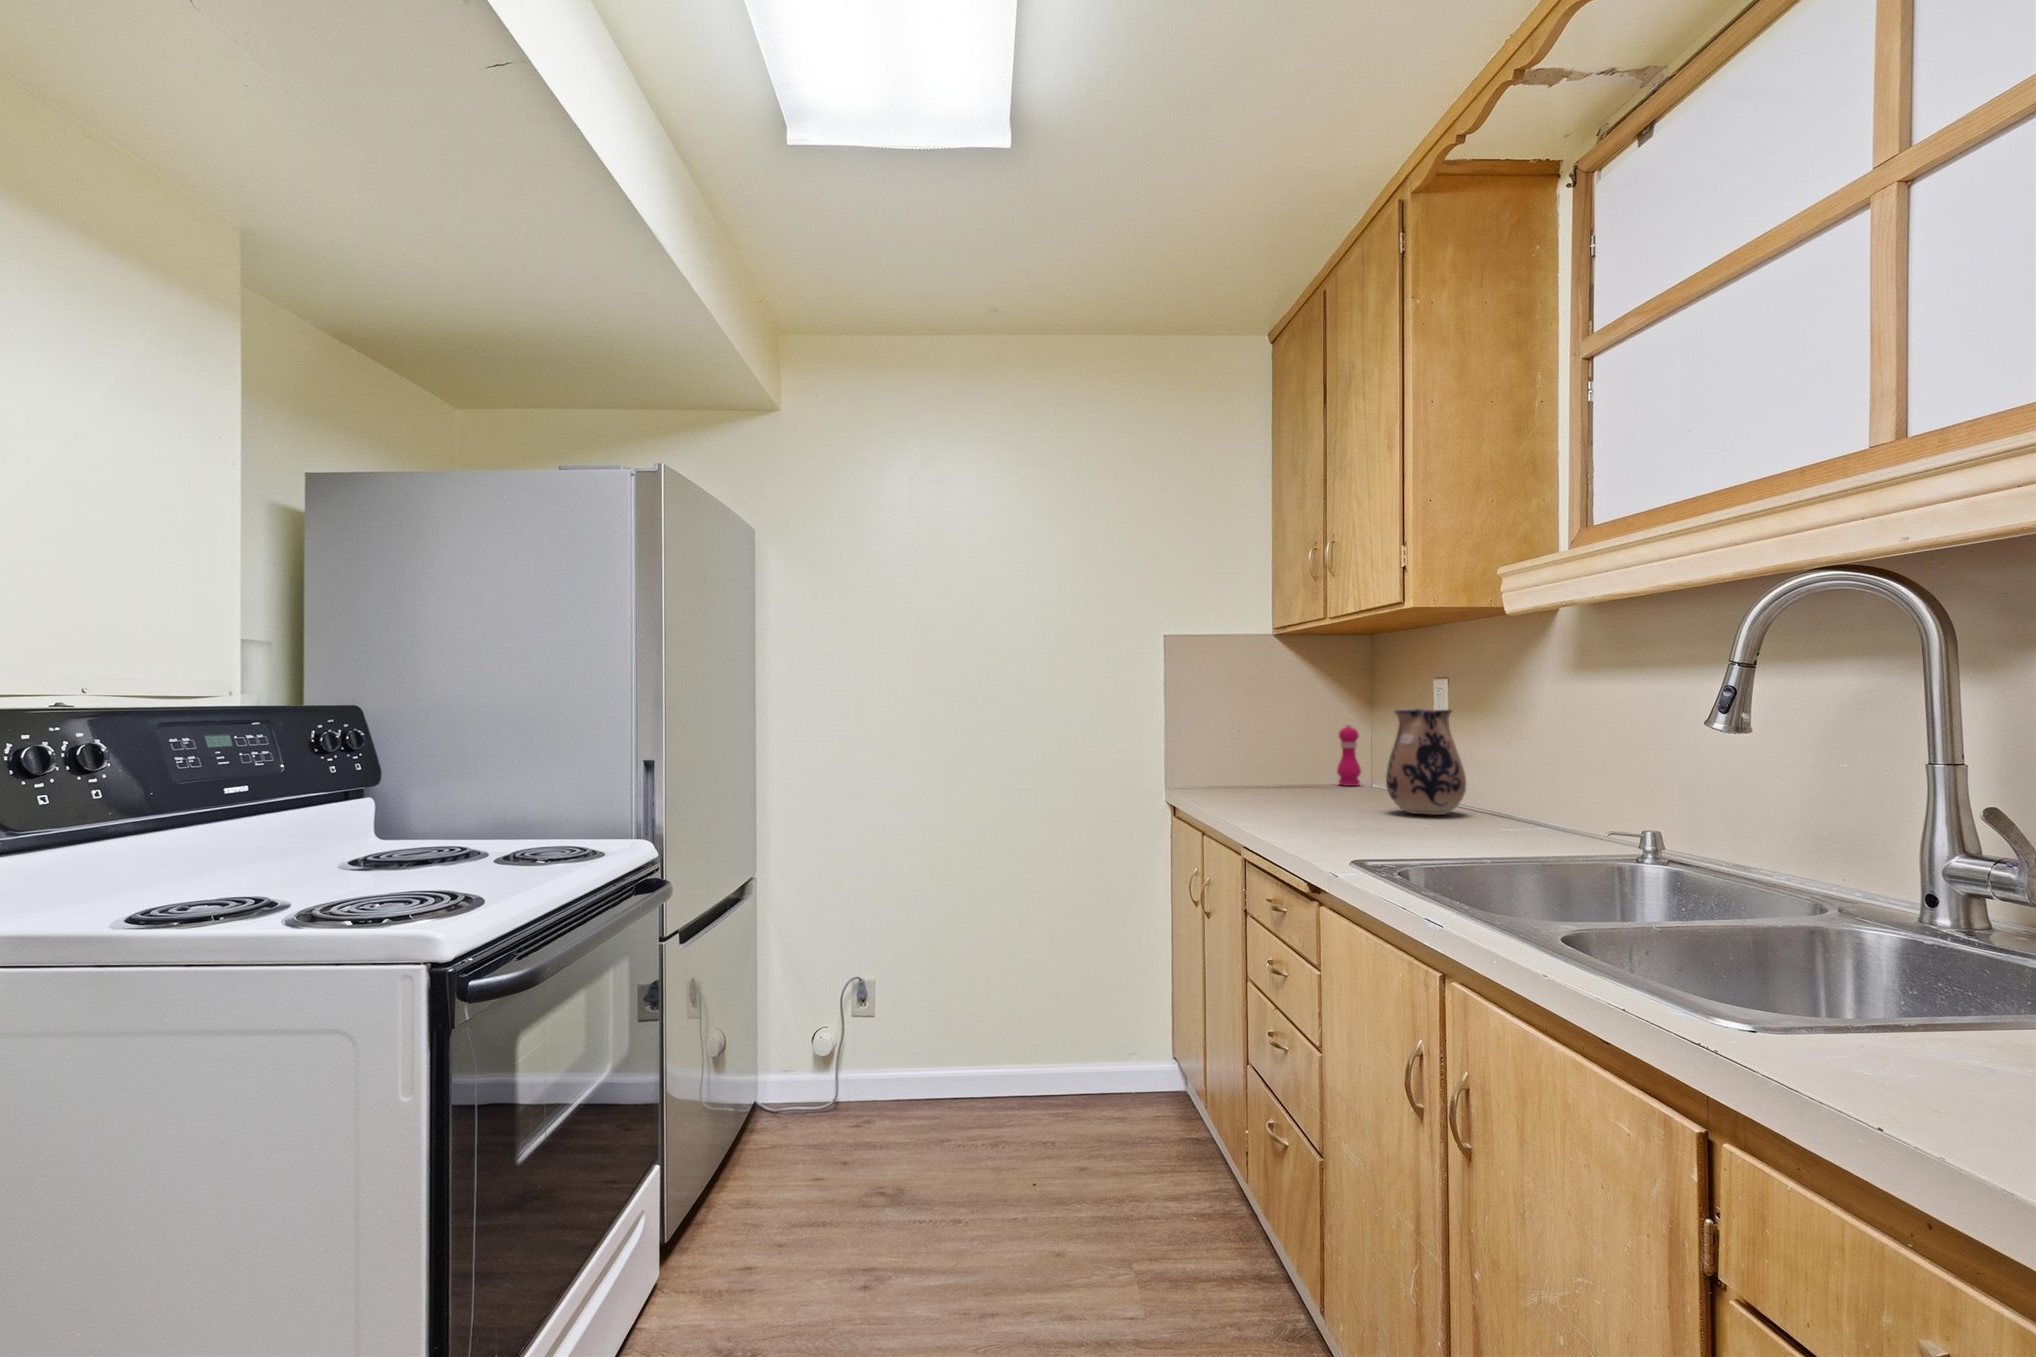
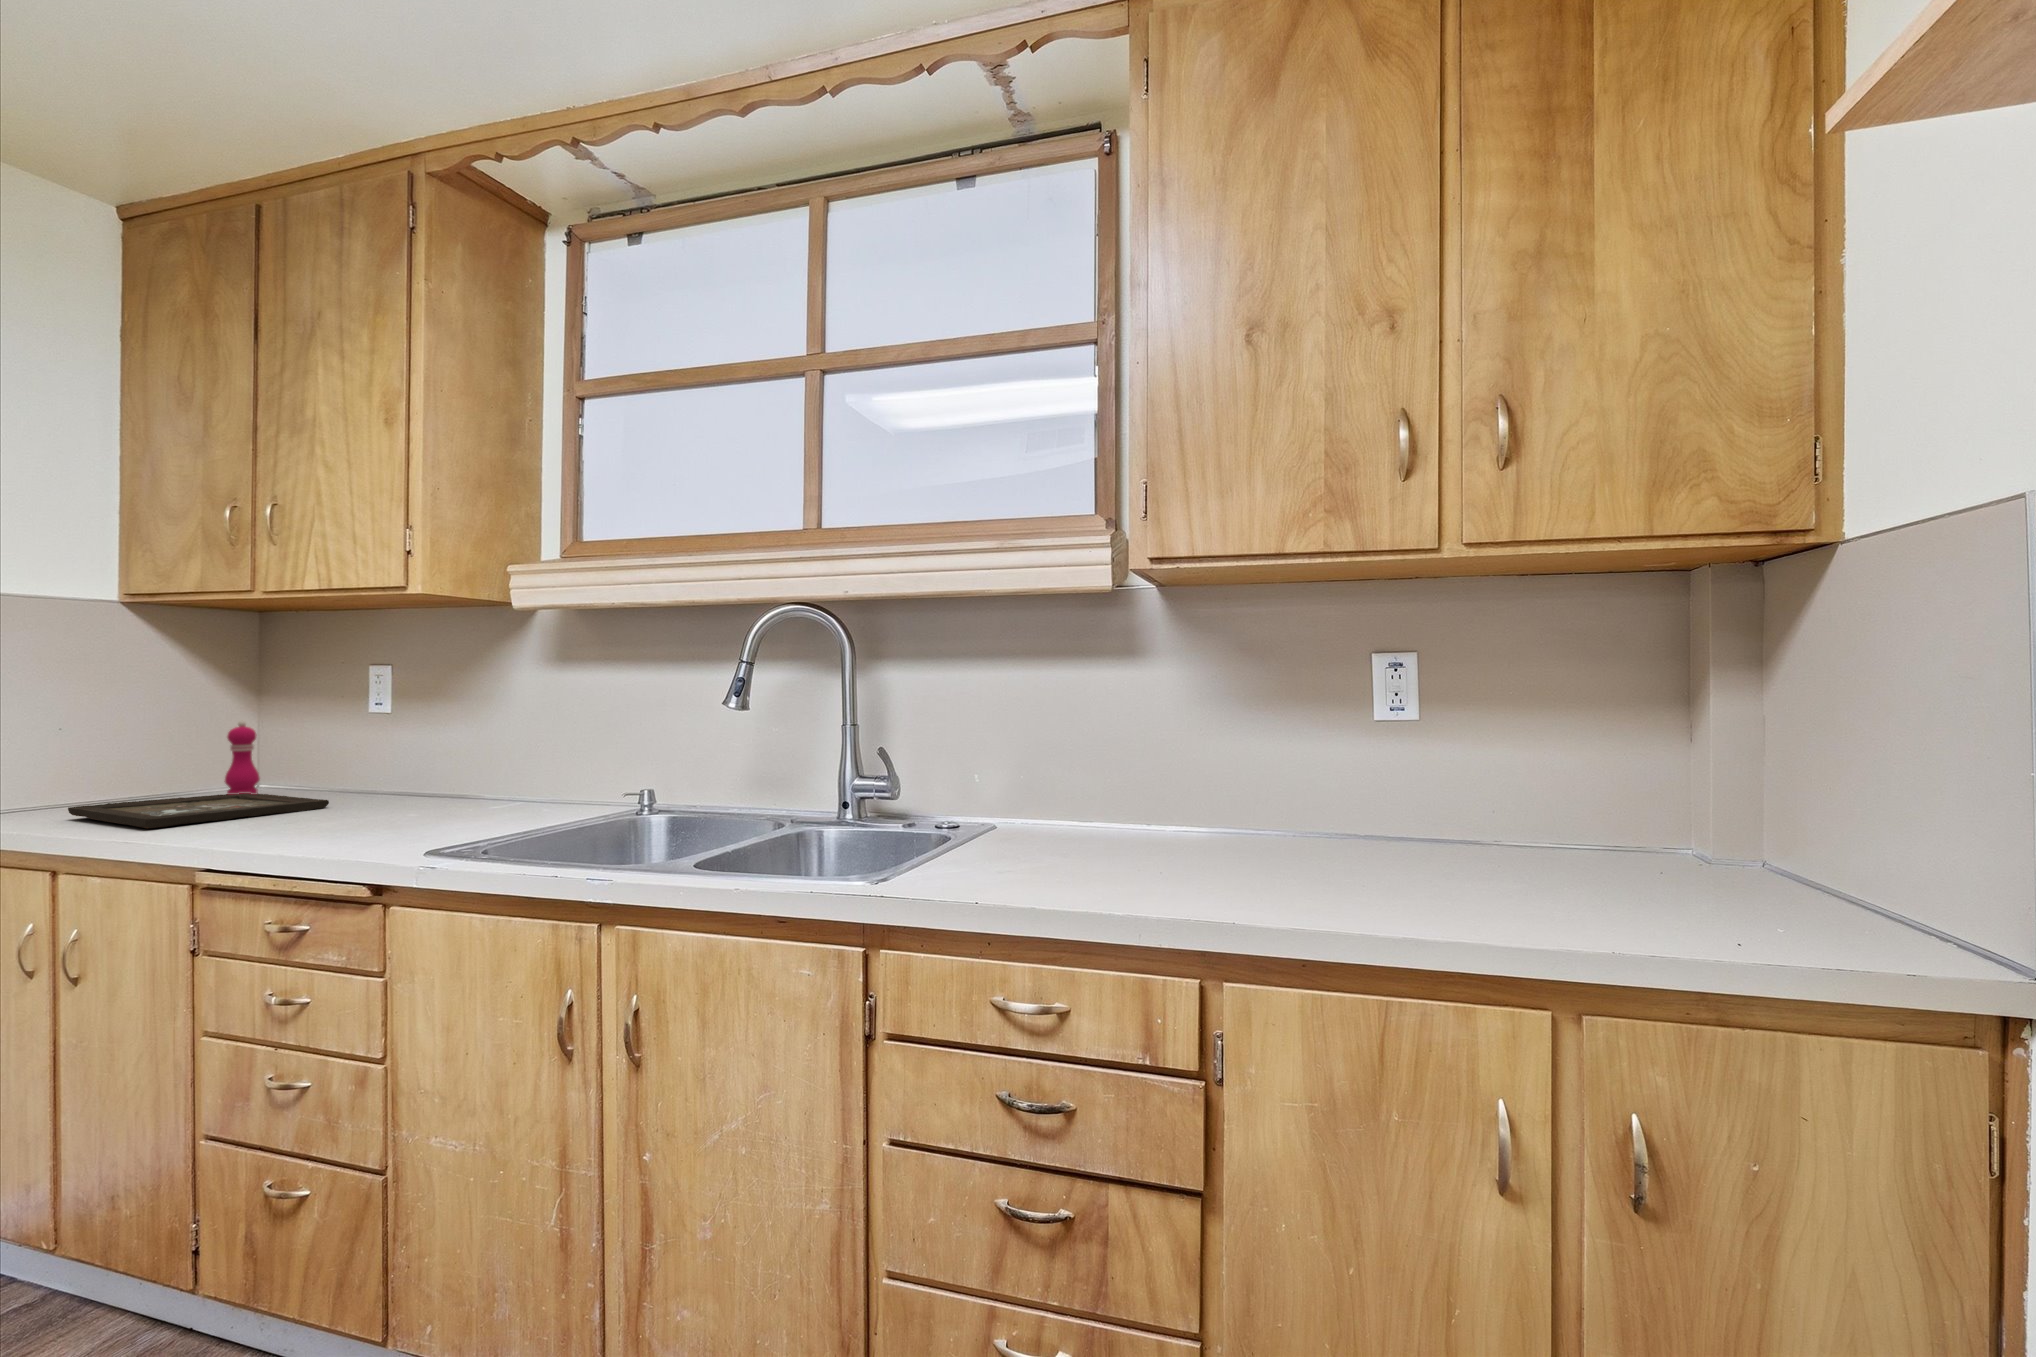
ceramic pitcher: present [1386,709,1466,815] -> none [357,701,447,811]
tray: none [1233,780,1381,804] -> present [68,793,329,828]

